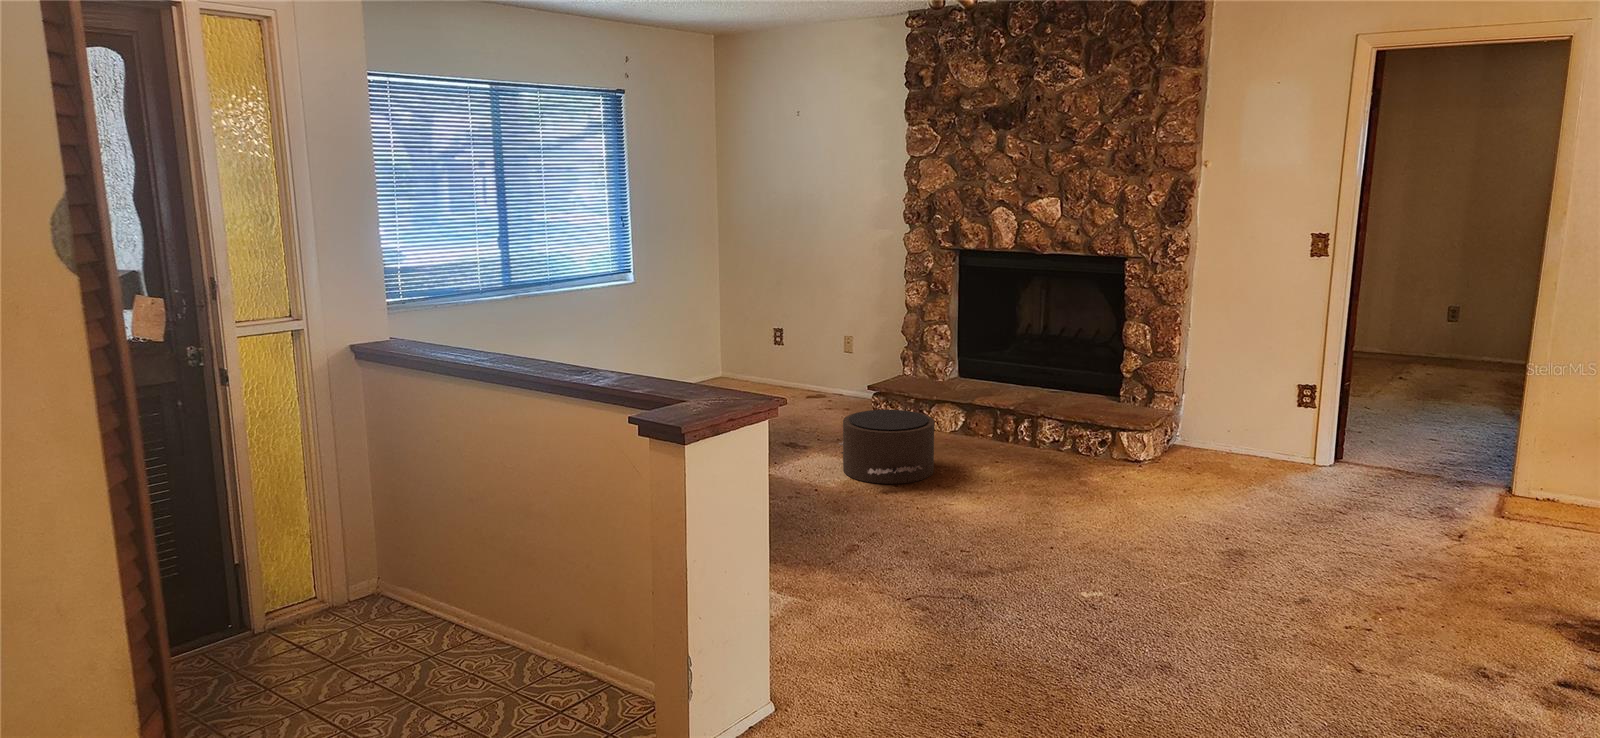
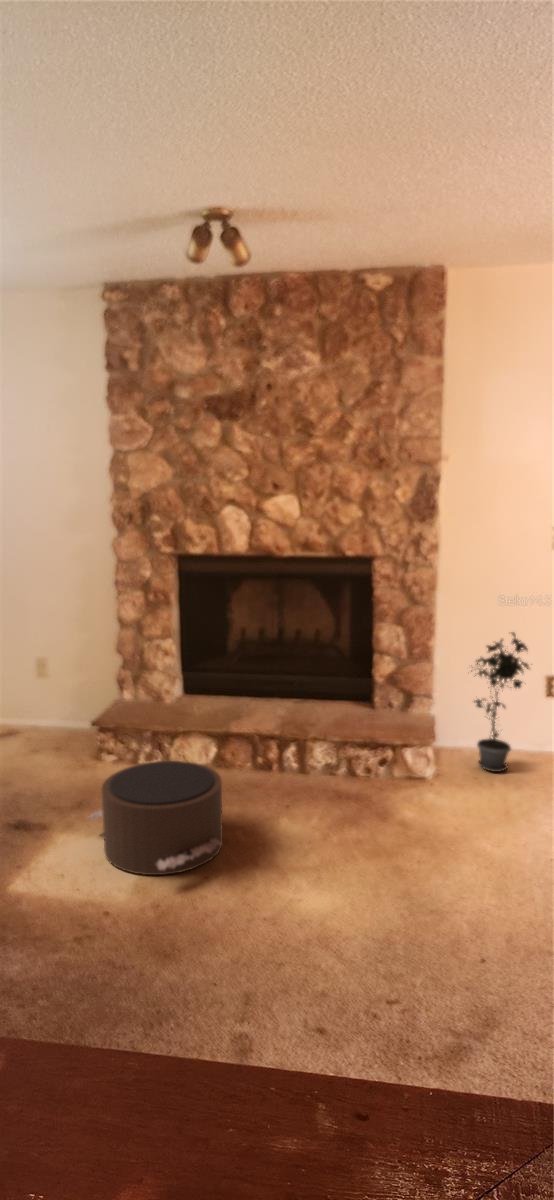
potted plant: none [1197,335,1262,469] -> present [471,633,529,772]

